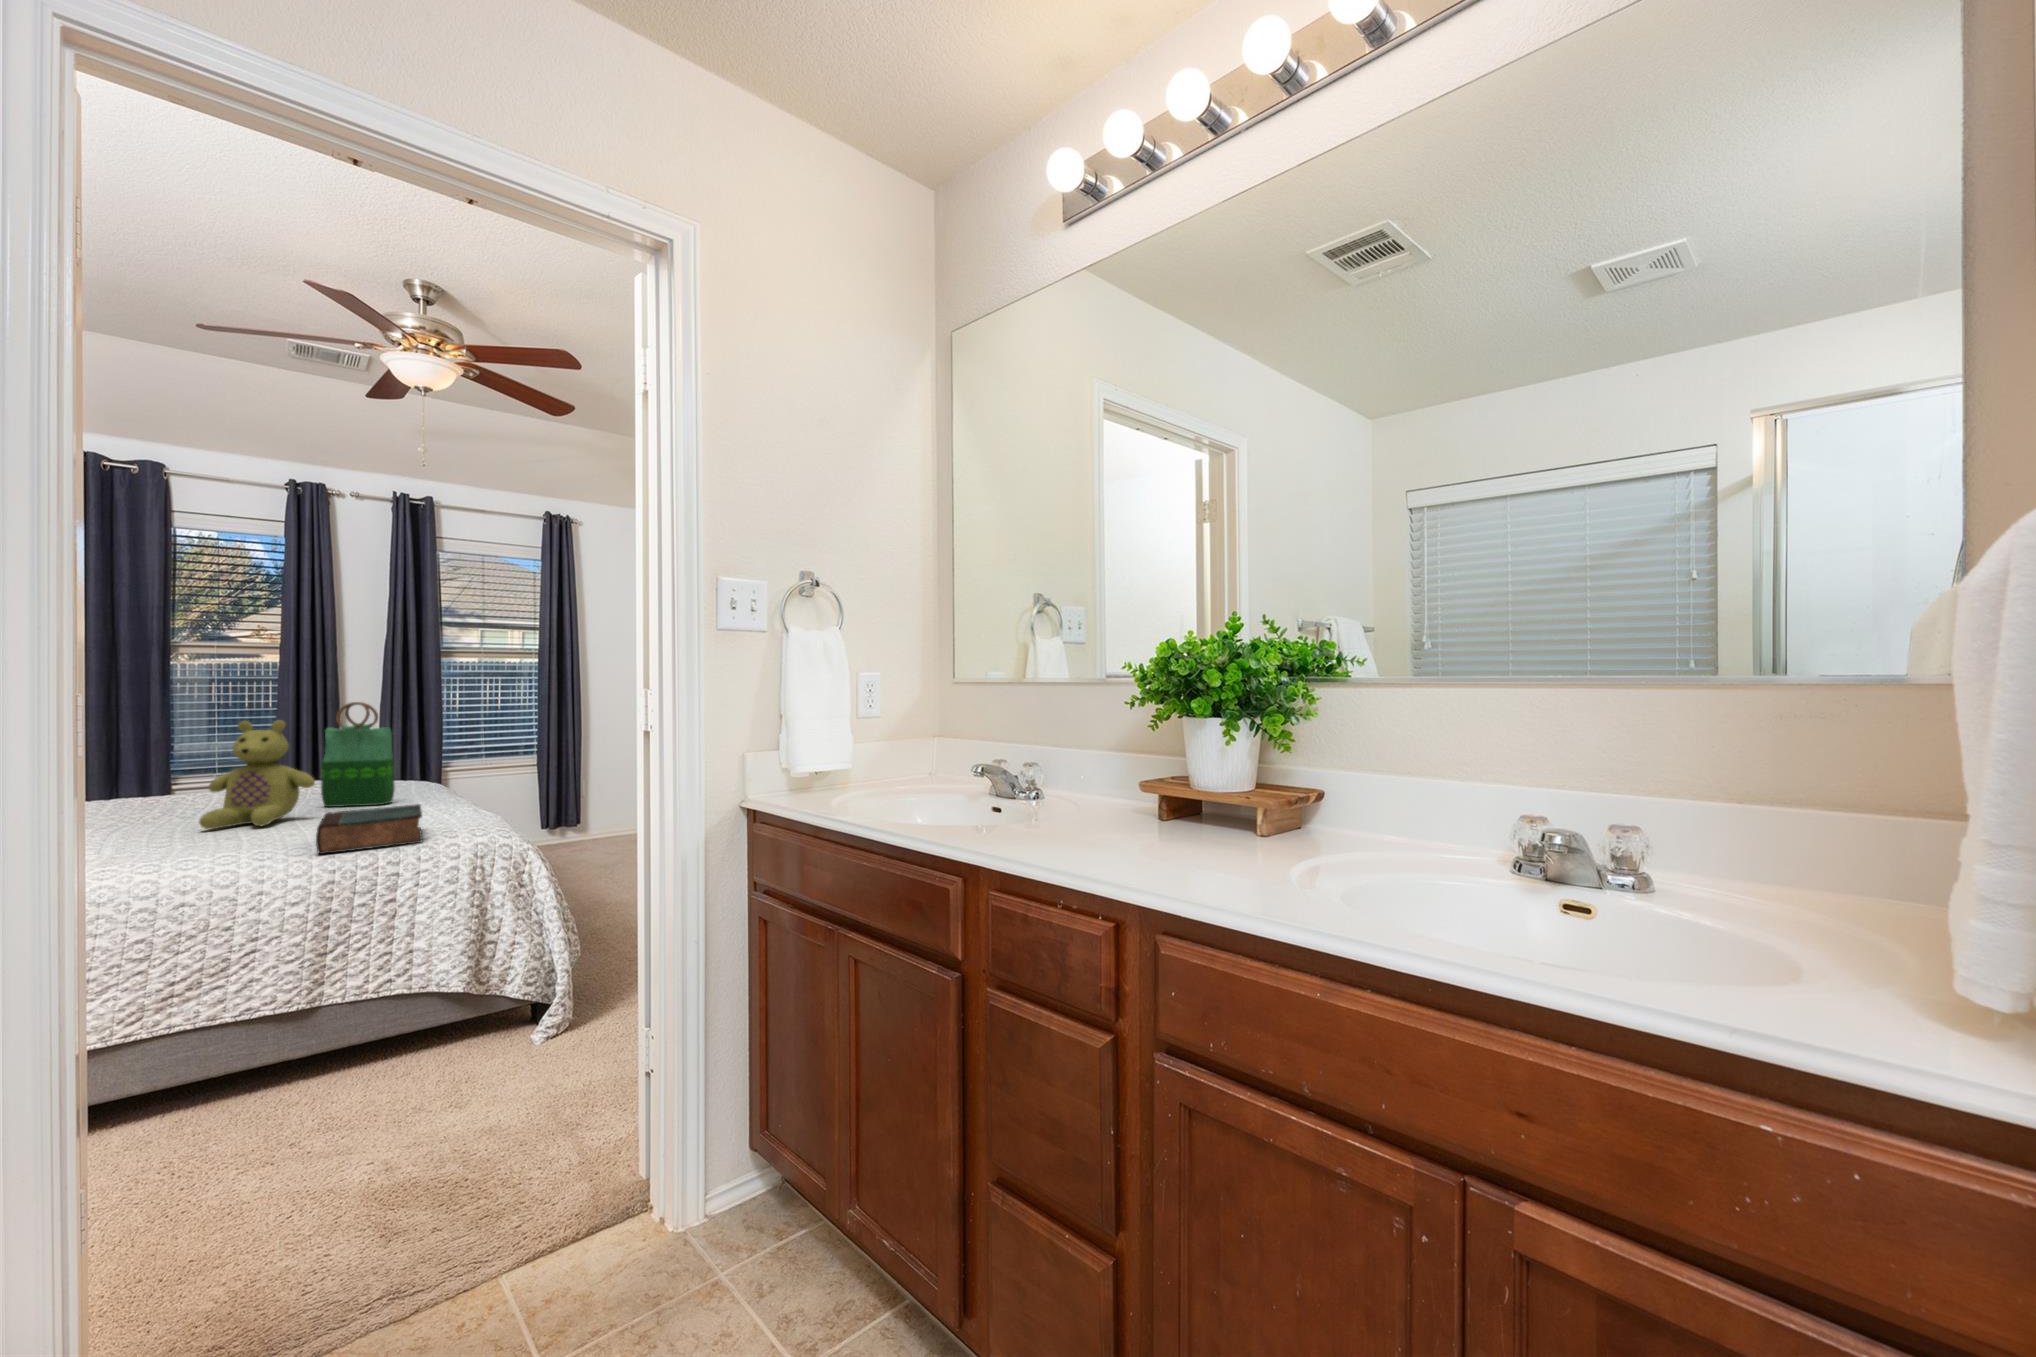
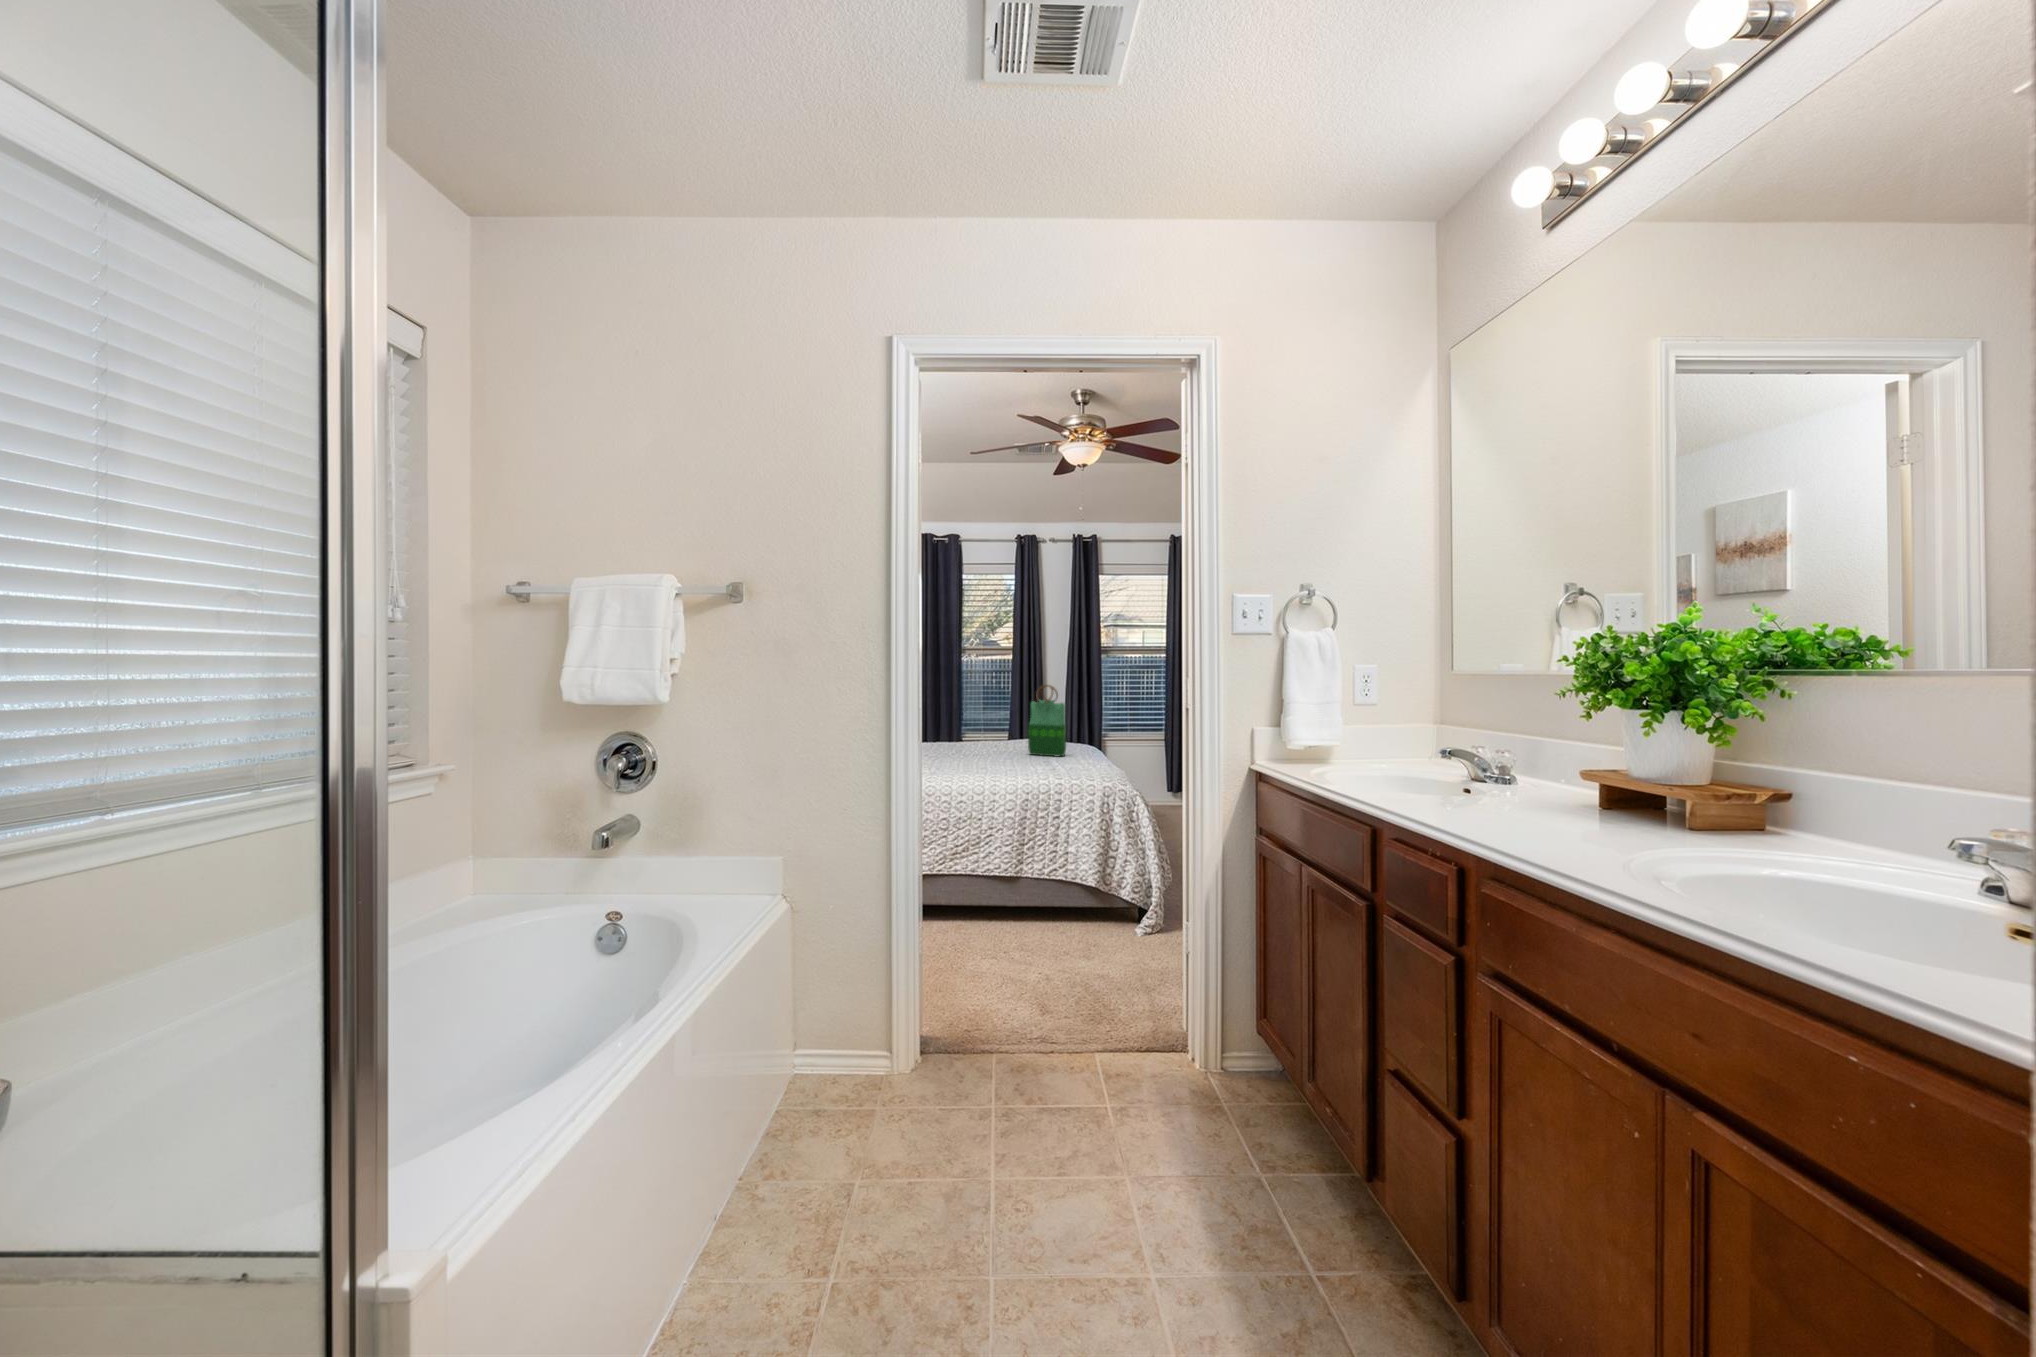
stuffed bear: present [199,720,315,829] -> none [971,694,1024,761]
book: present [316,804,422,854] -> none [1020,755,1076,780]

